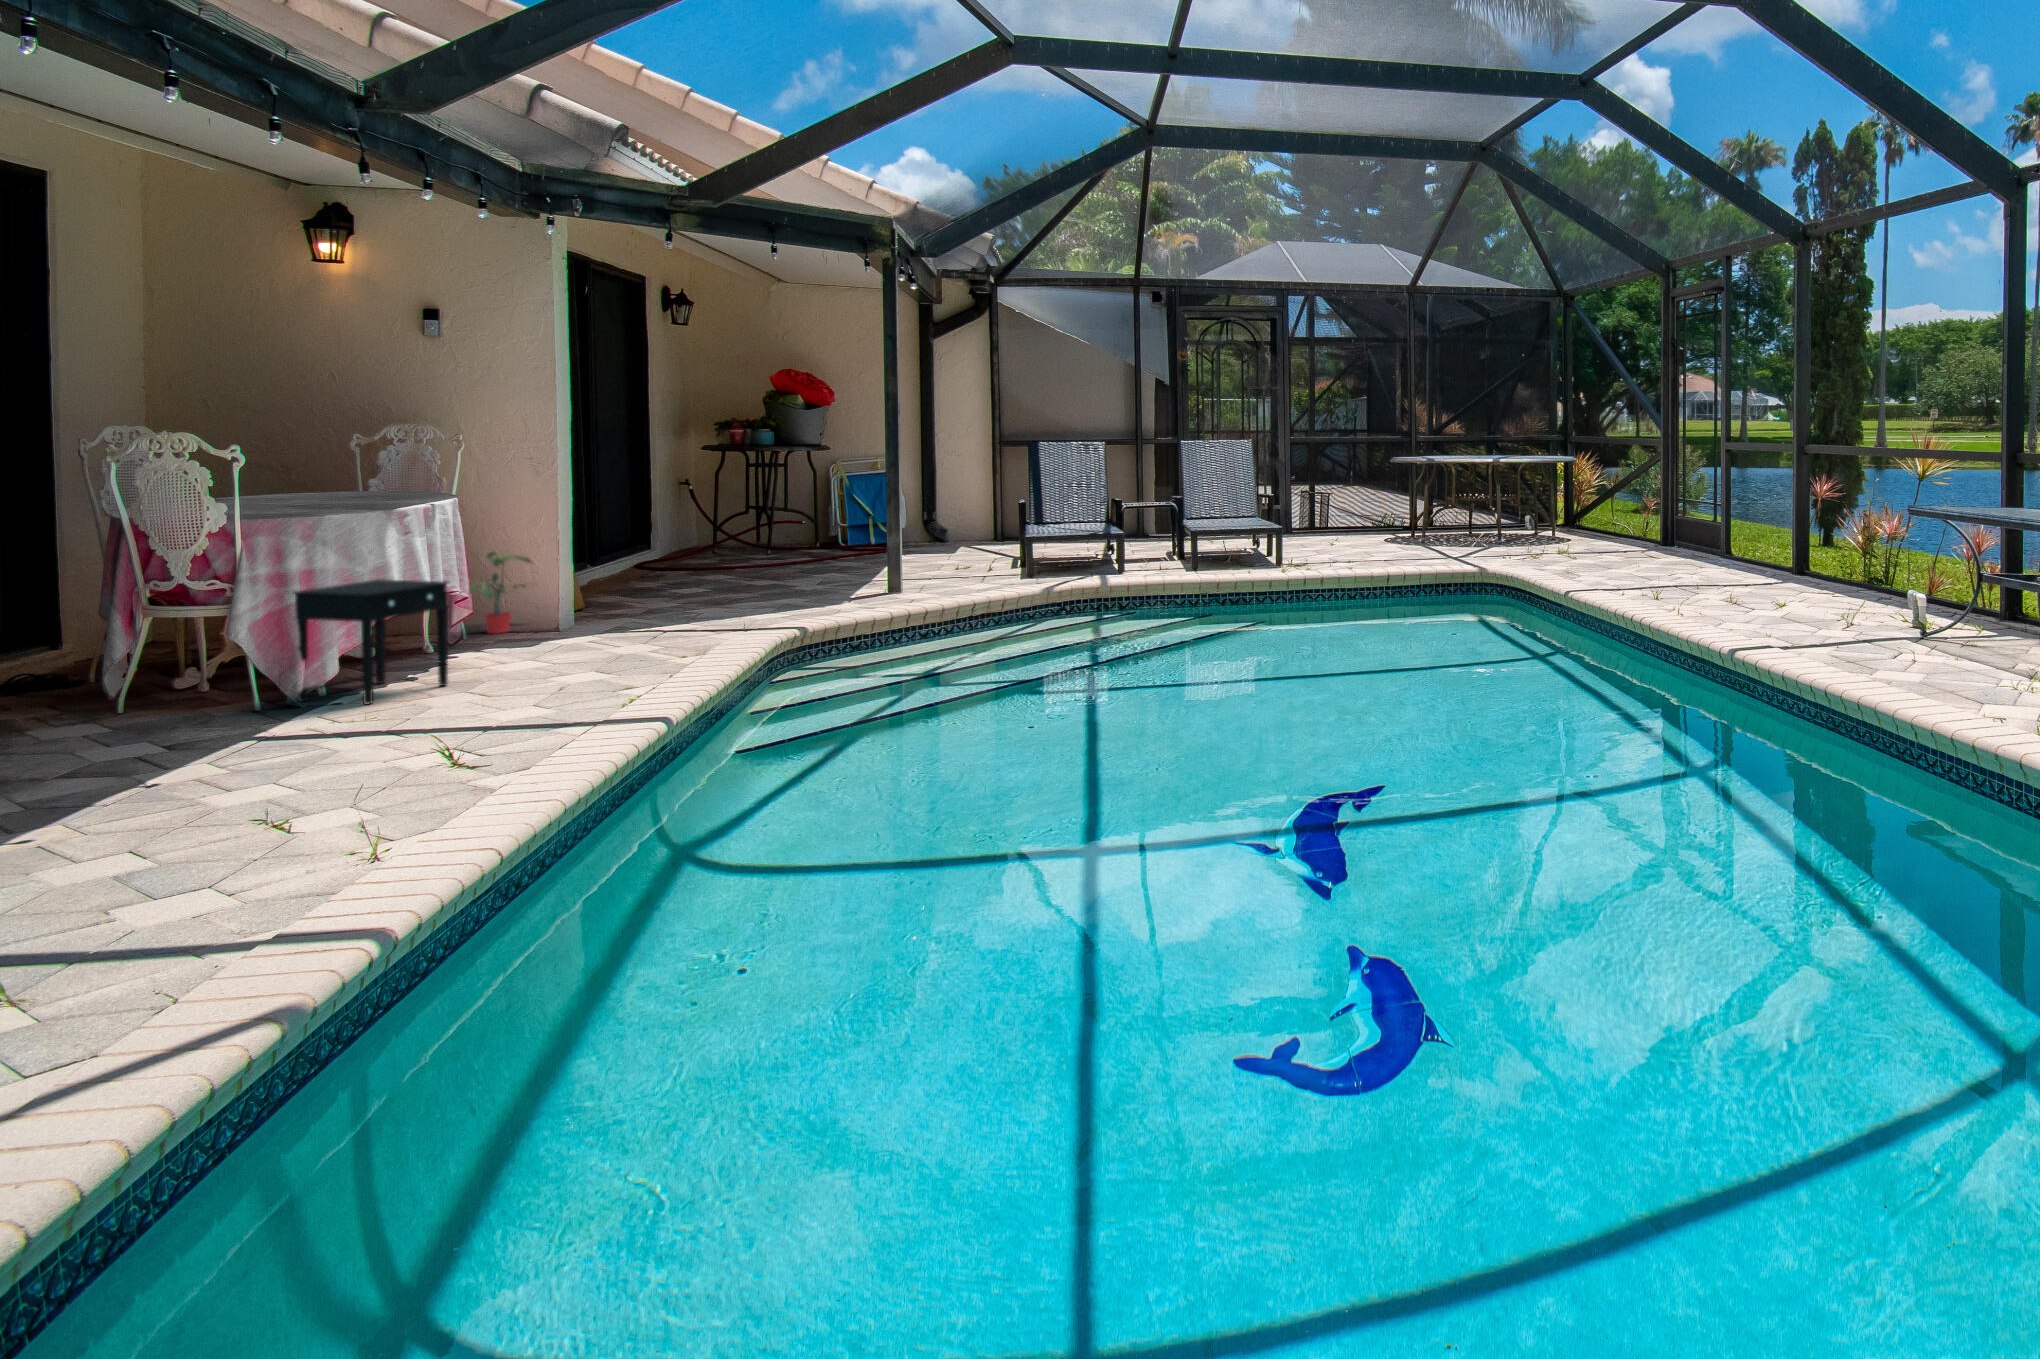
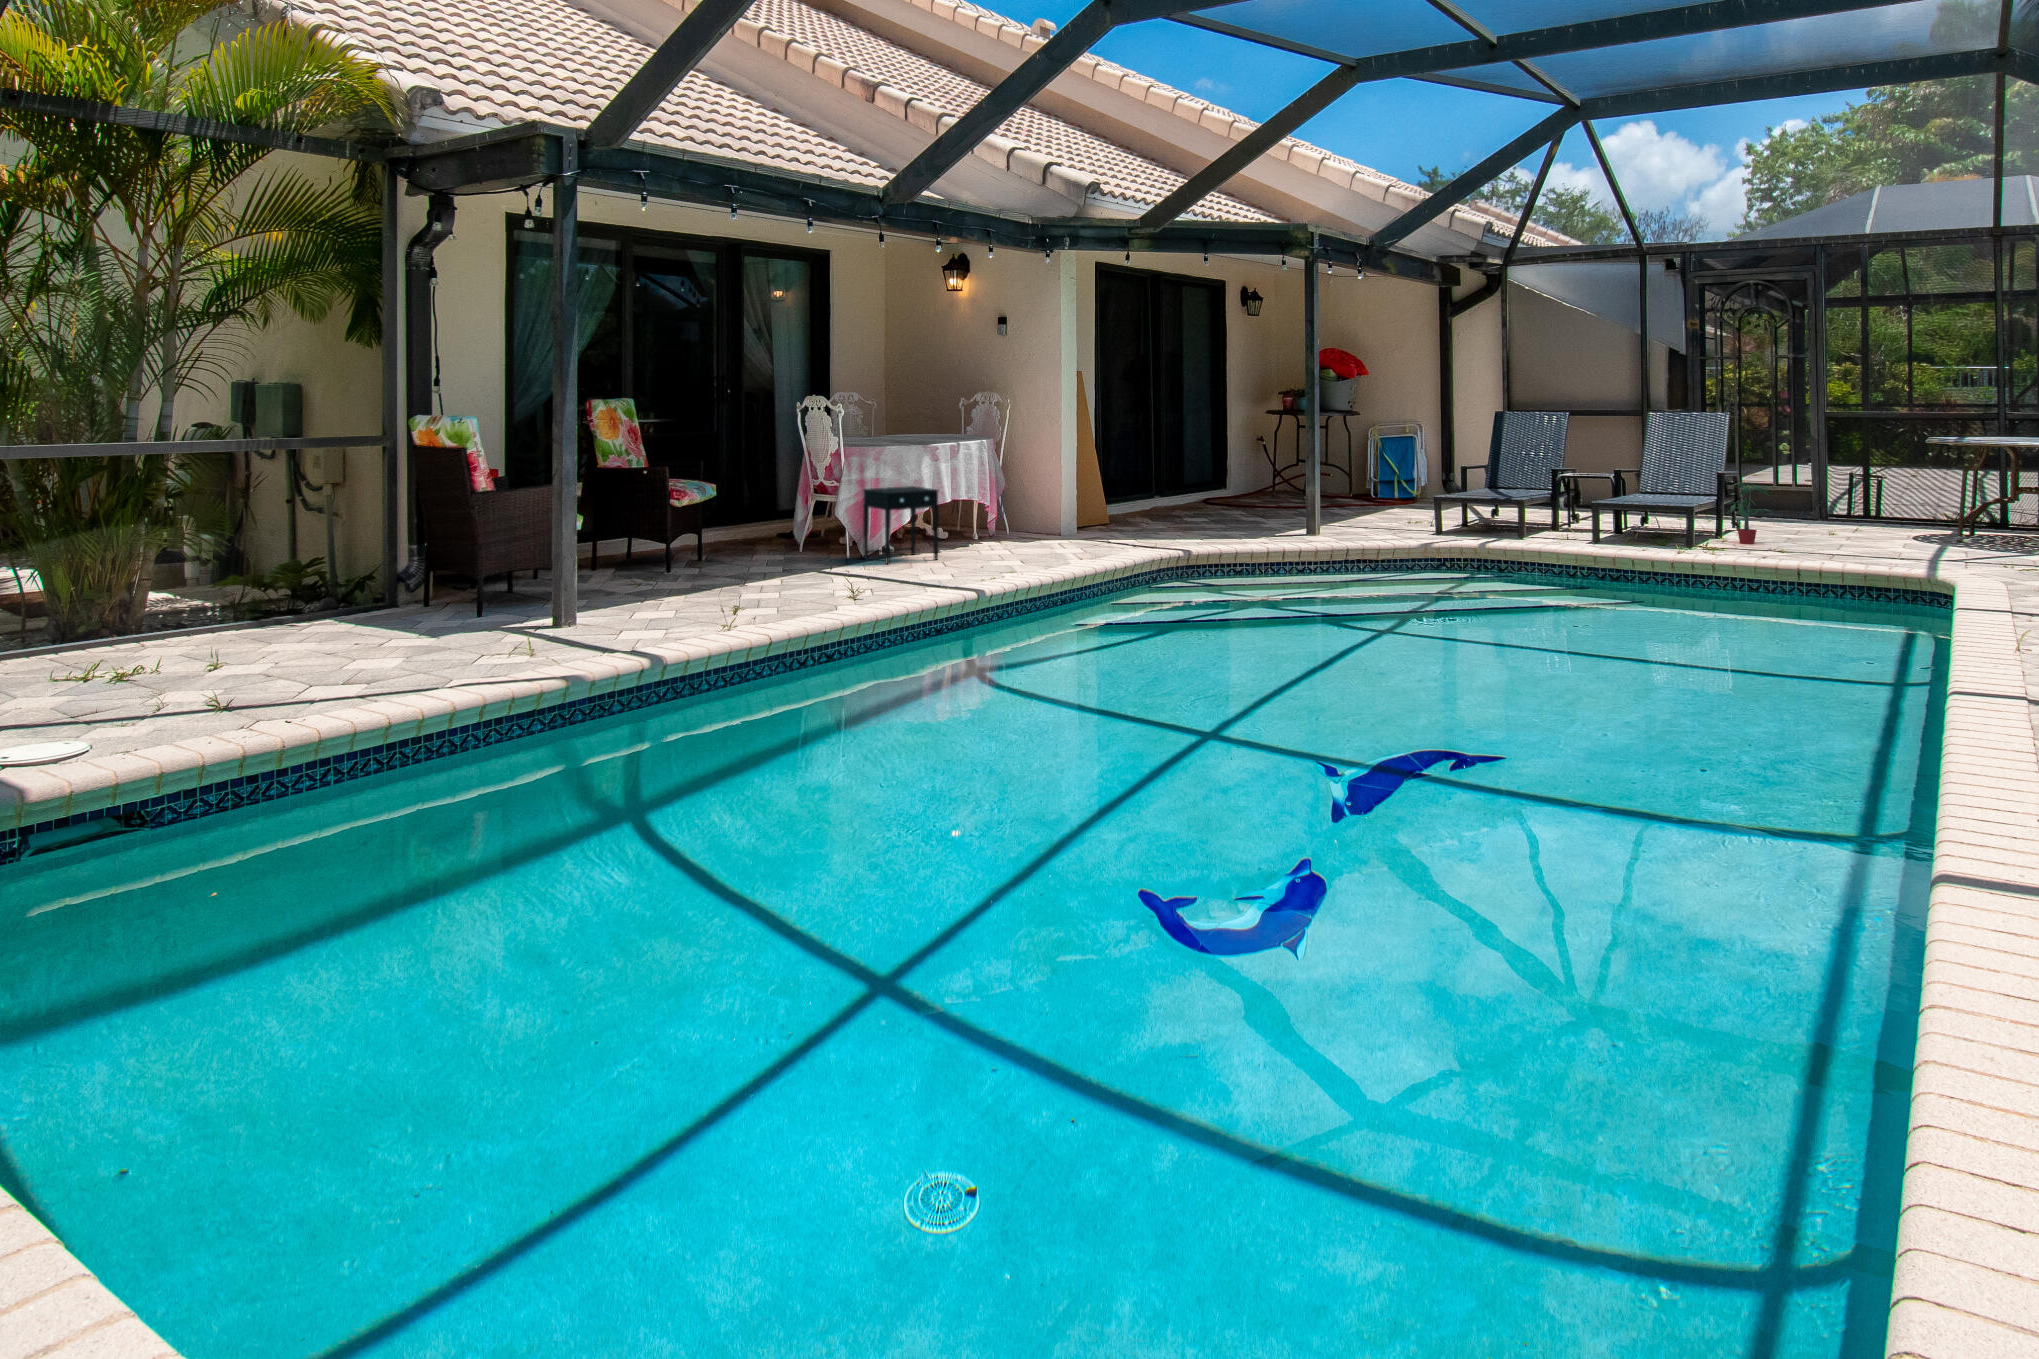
potted plant: present [469,551,534,634] -> present [1730,482,1769,544]

